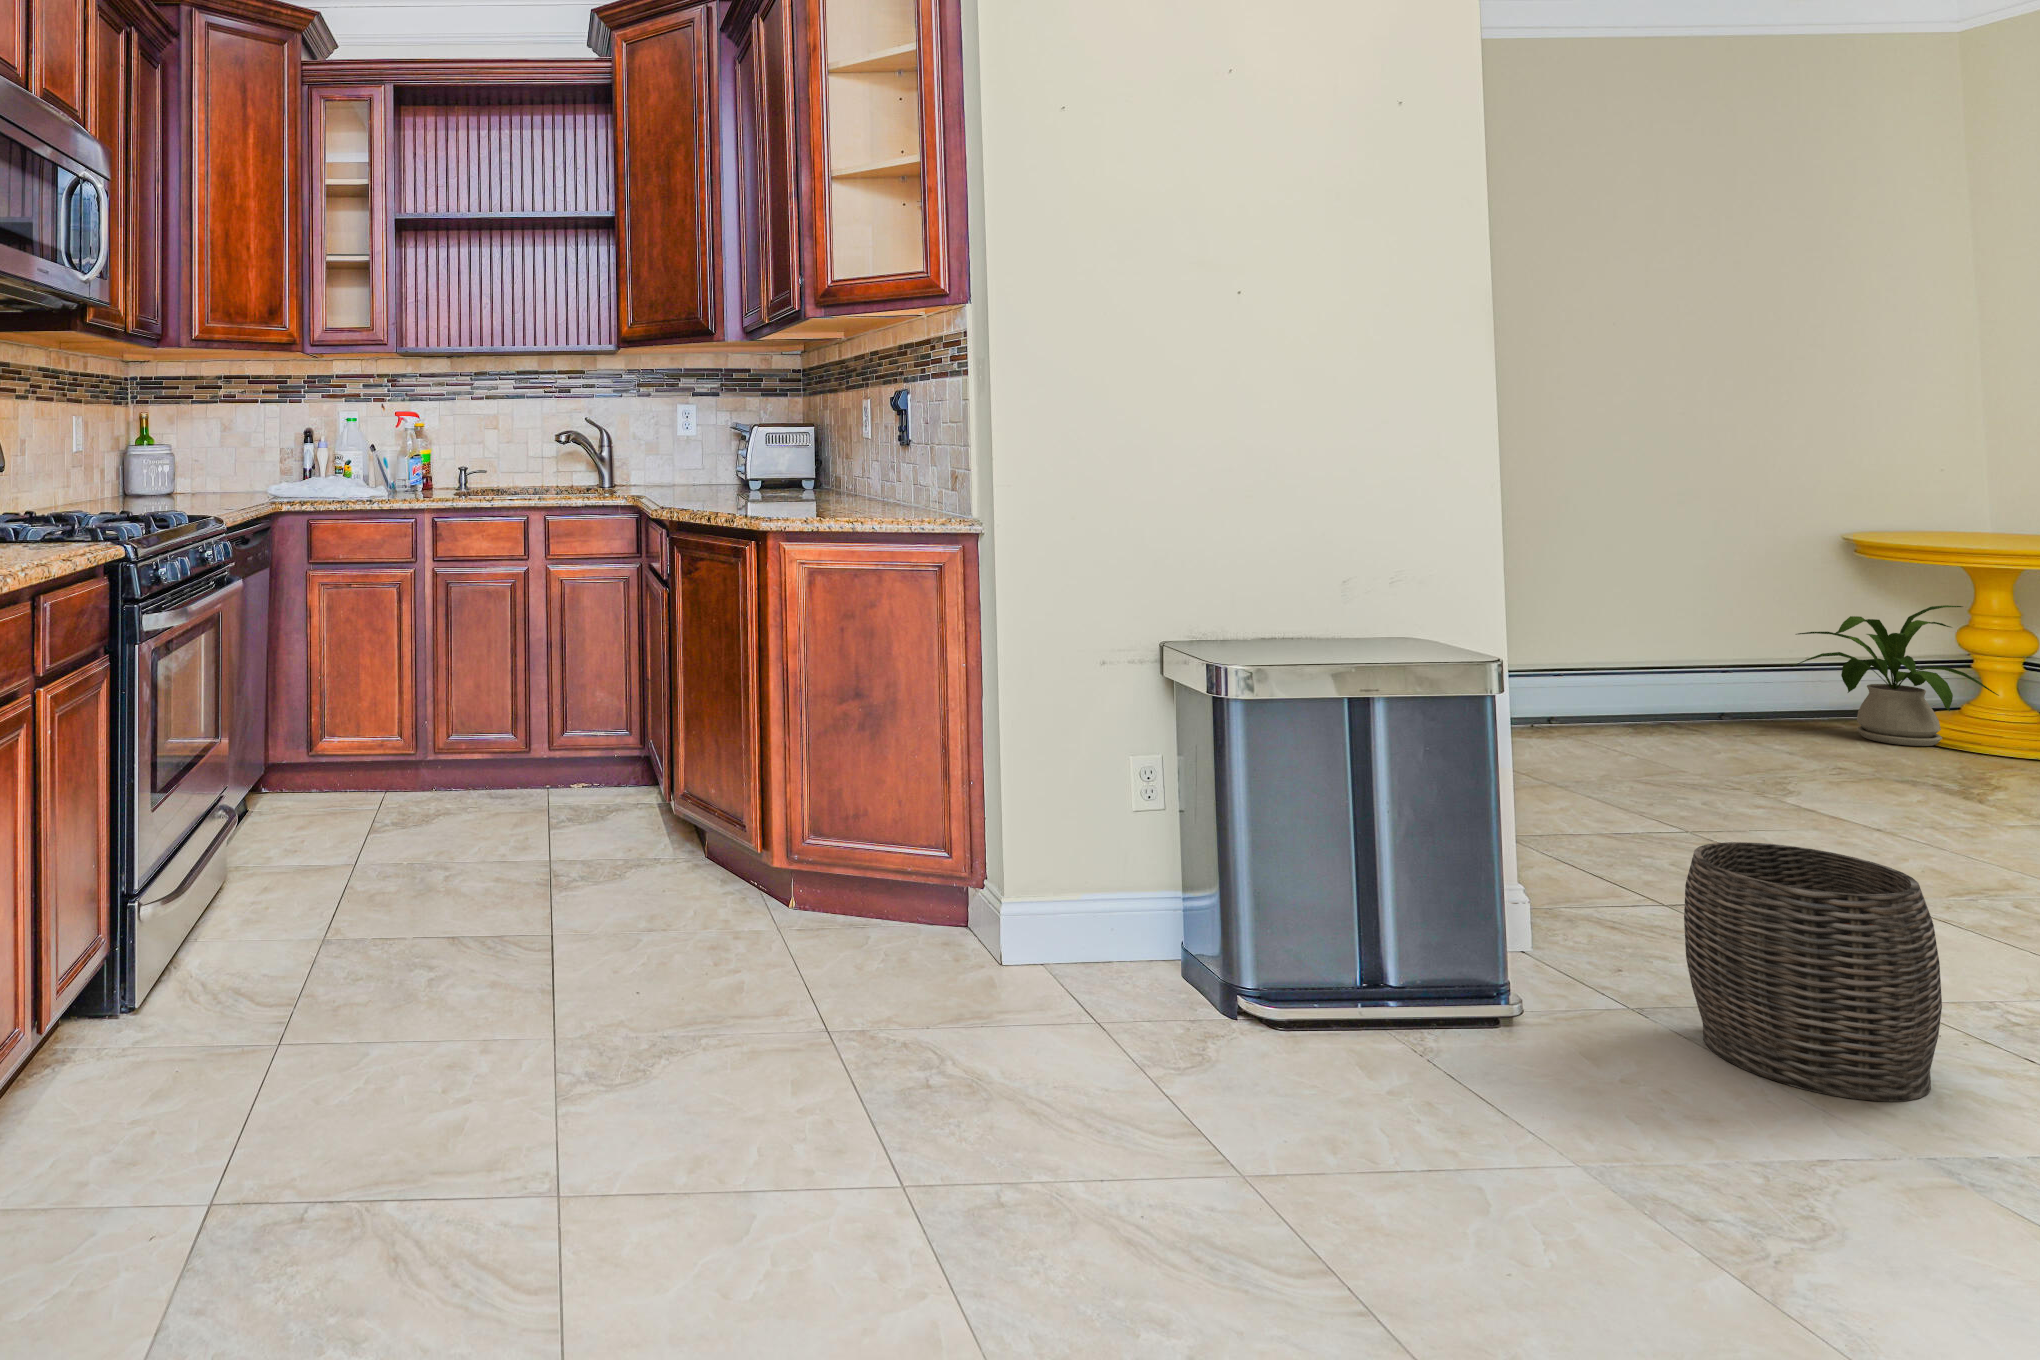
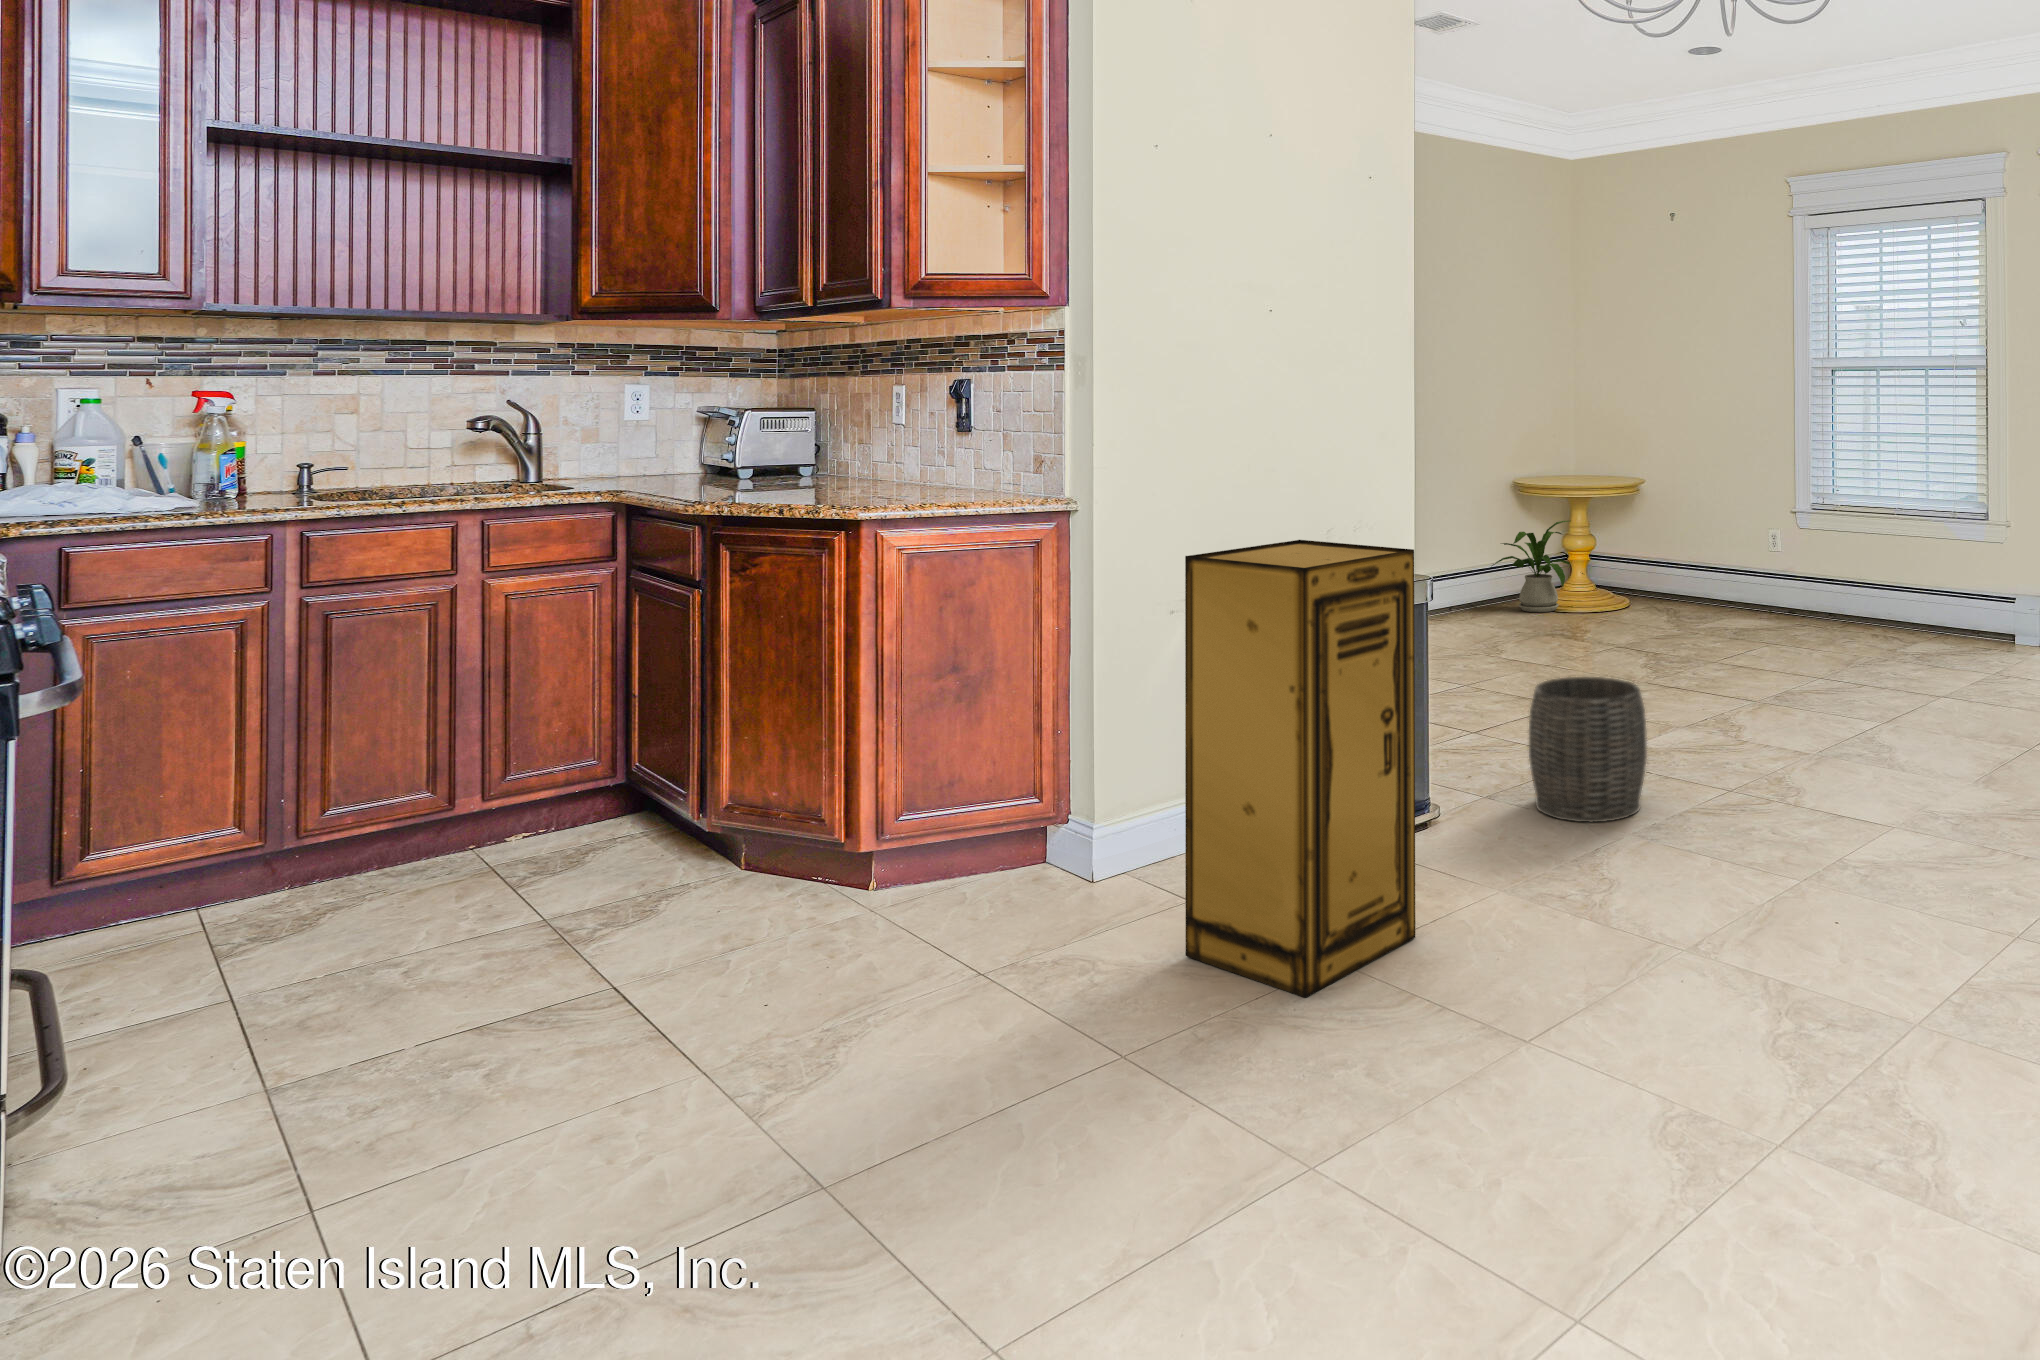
storage cabinet: none [1032,584,1369,1187] -> present [1185,540,1415,998]

